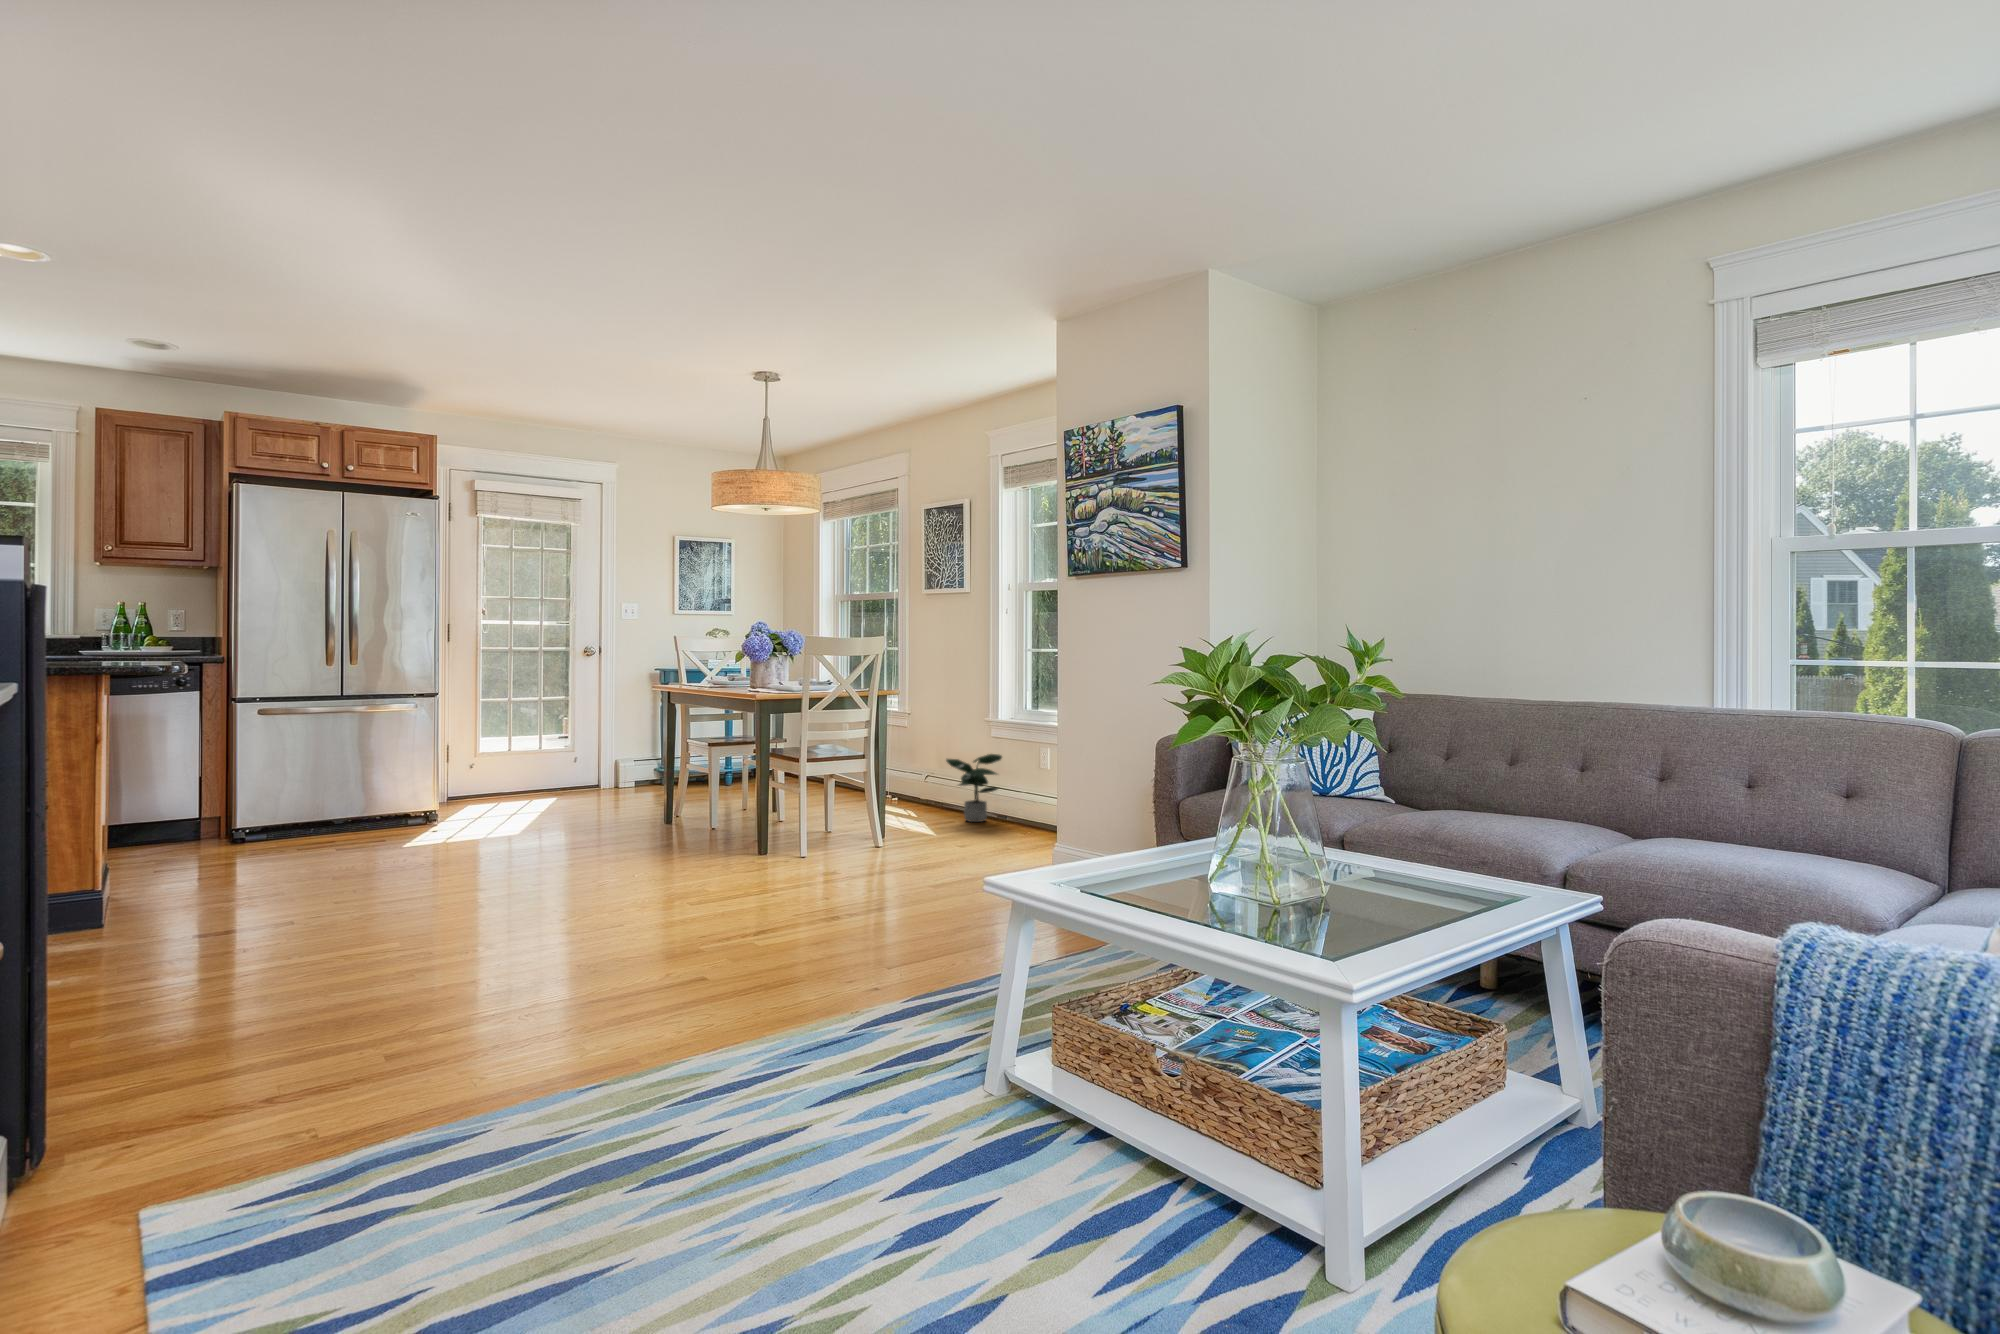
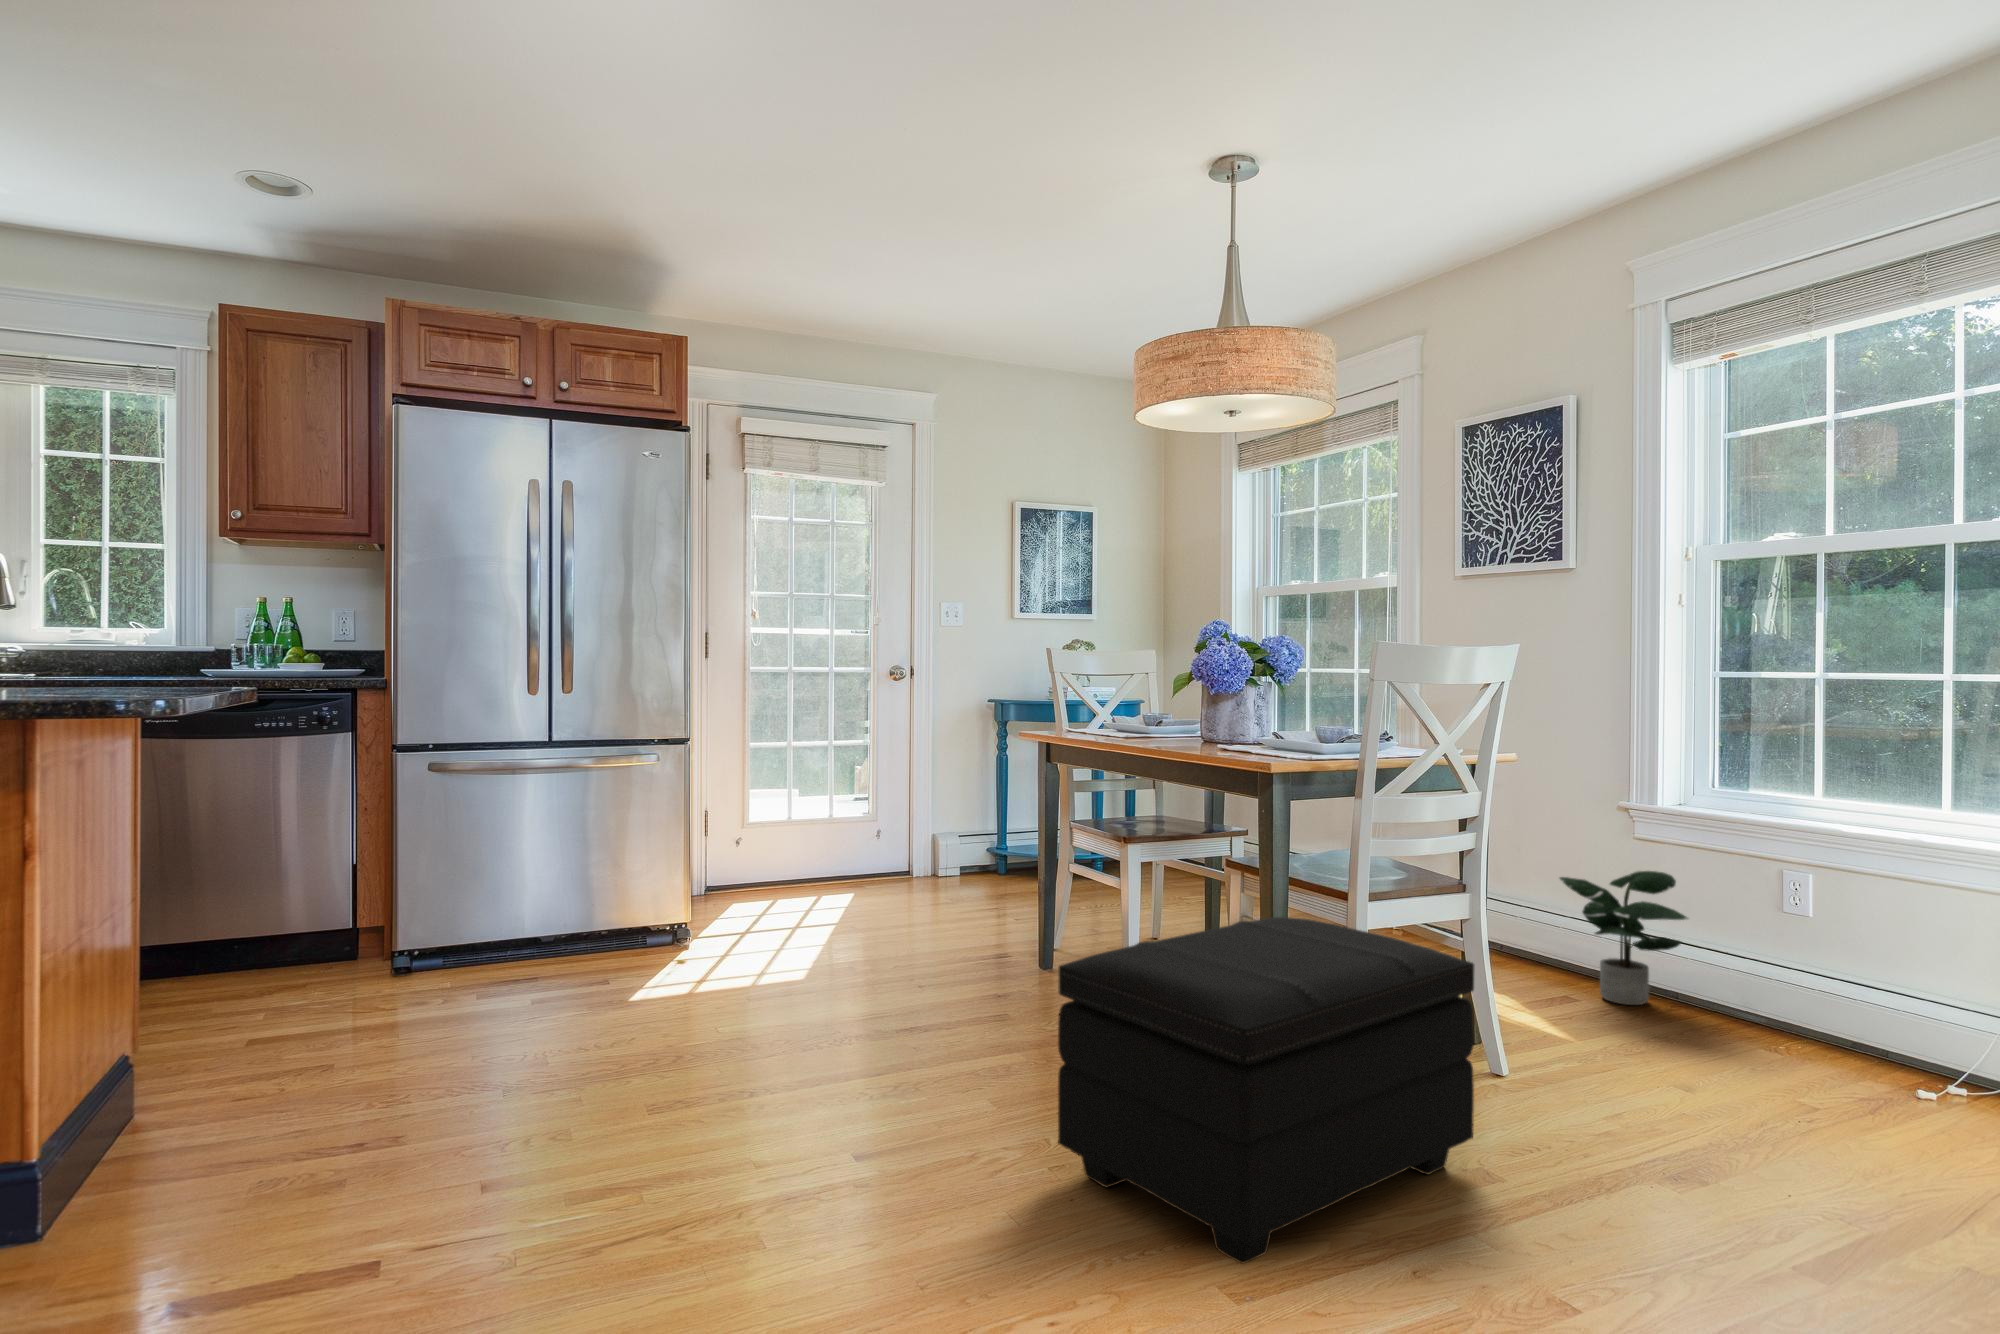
footstool: none [635,767,831,894] -> present [1058,917,1474,1264]

